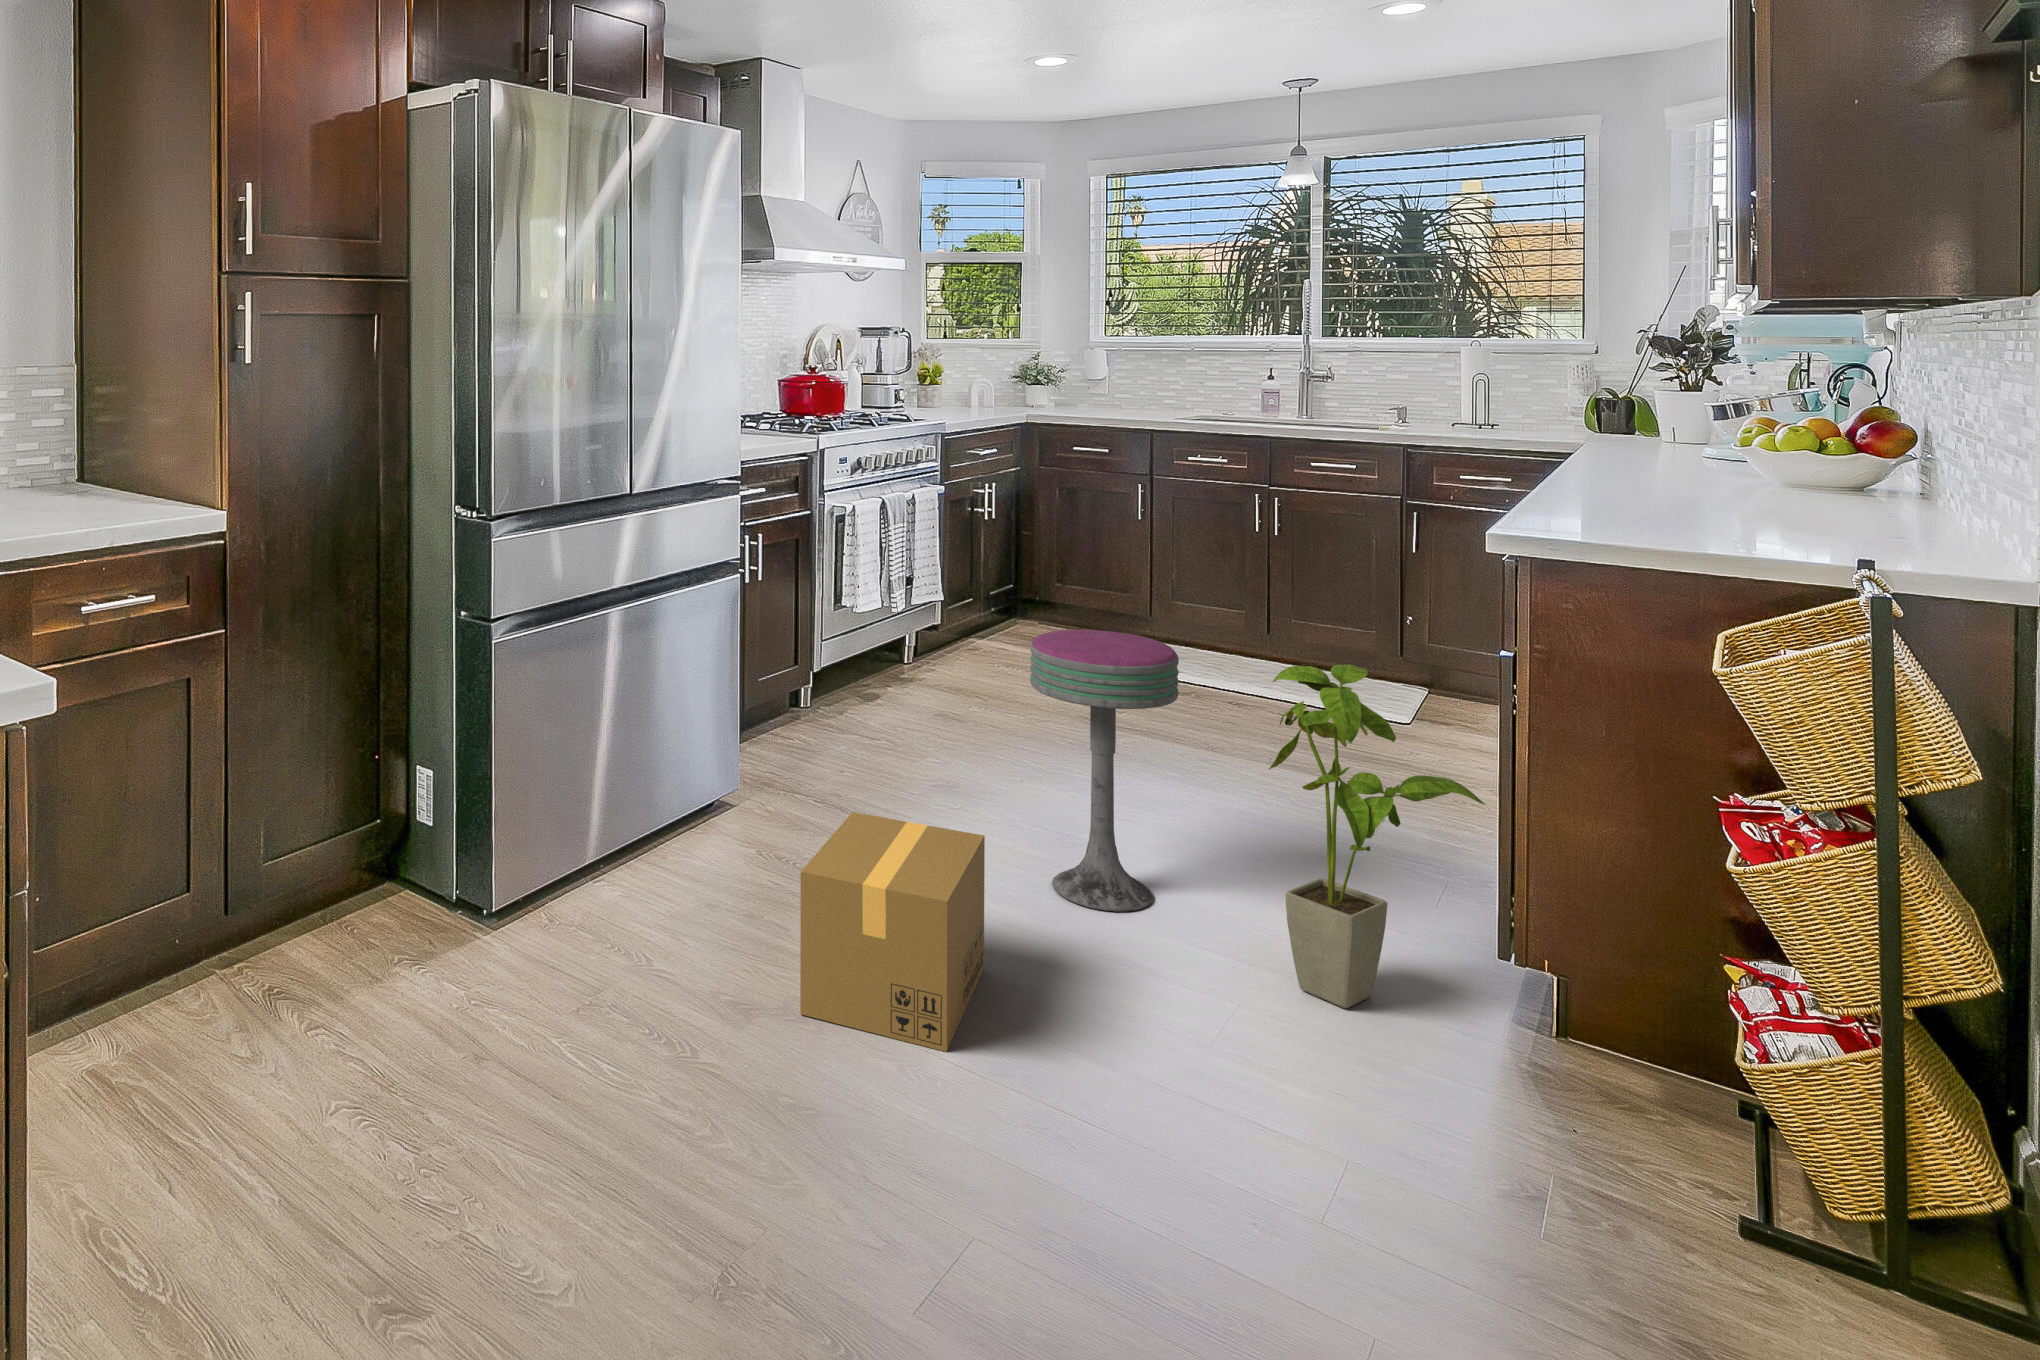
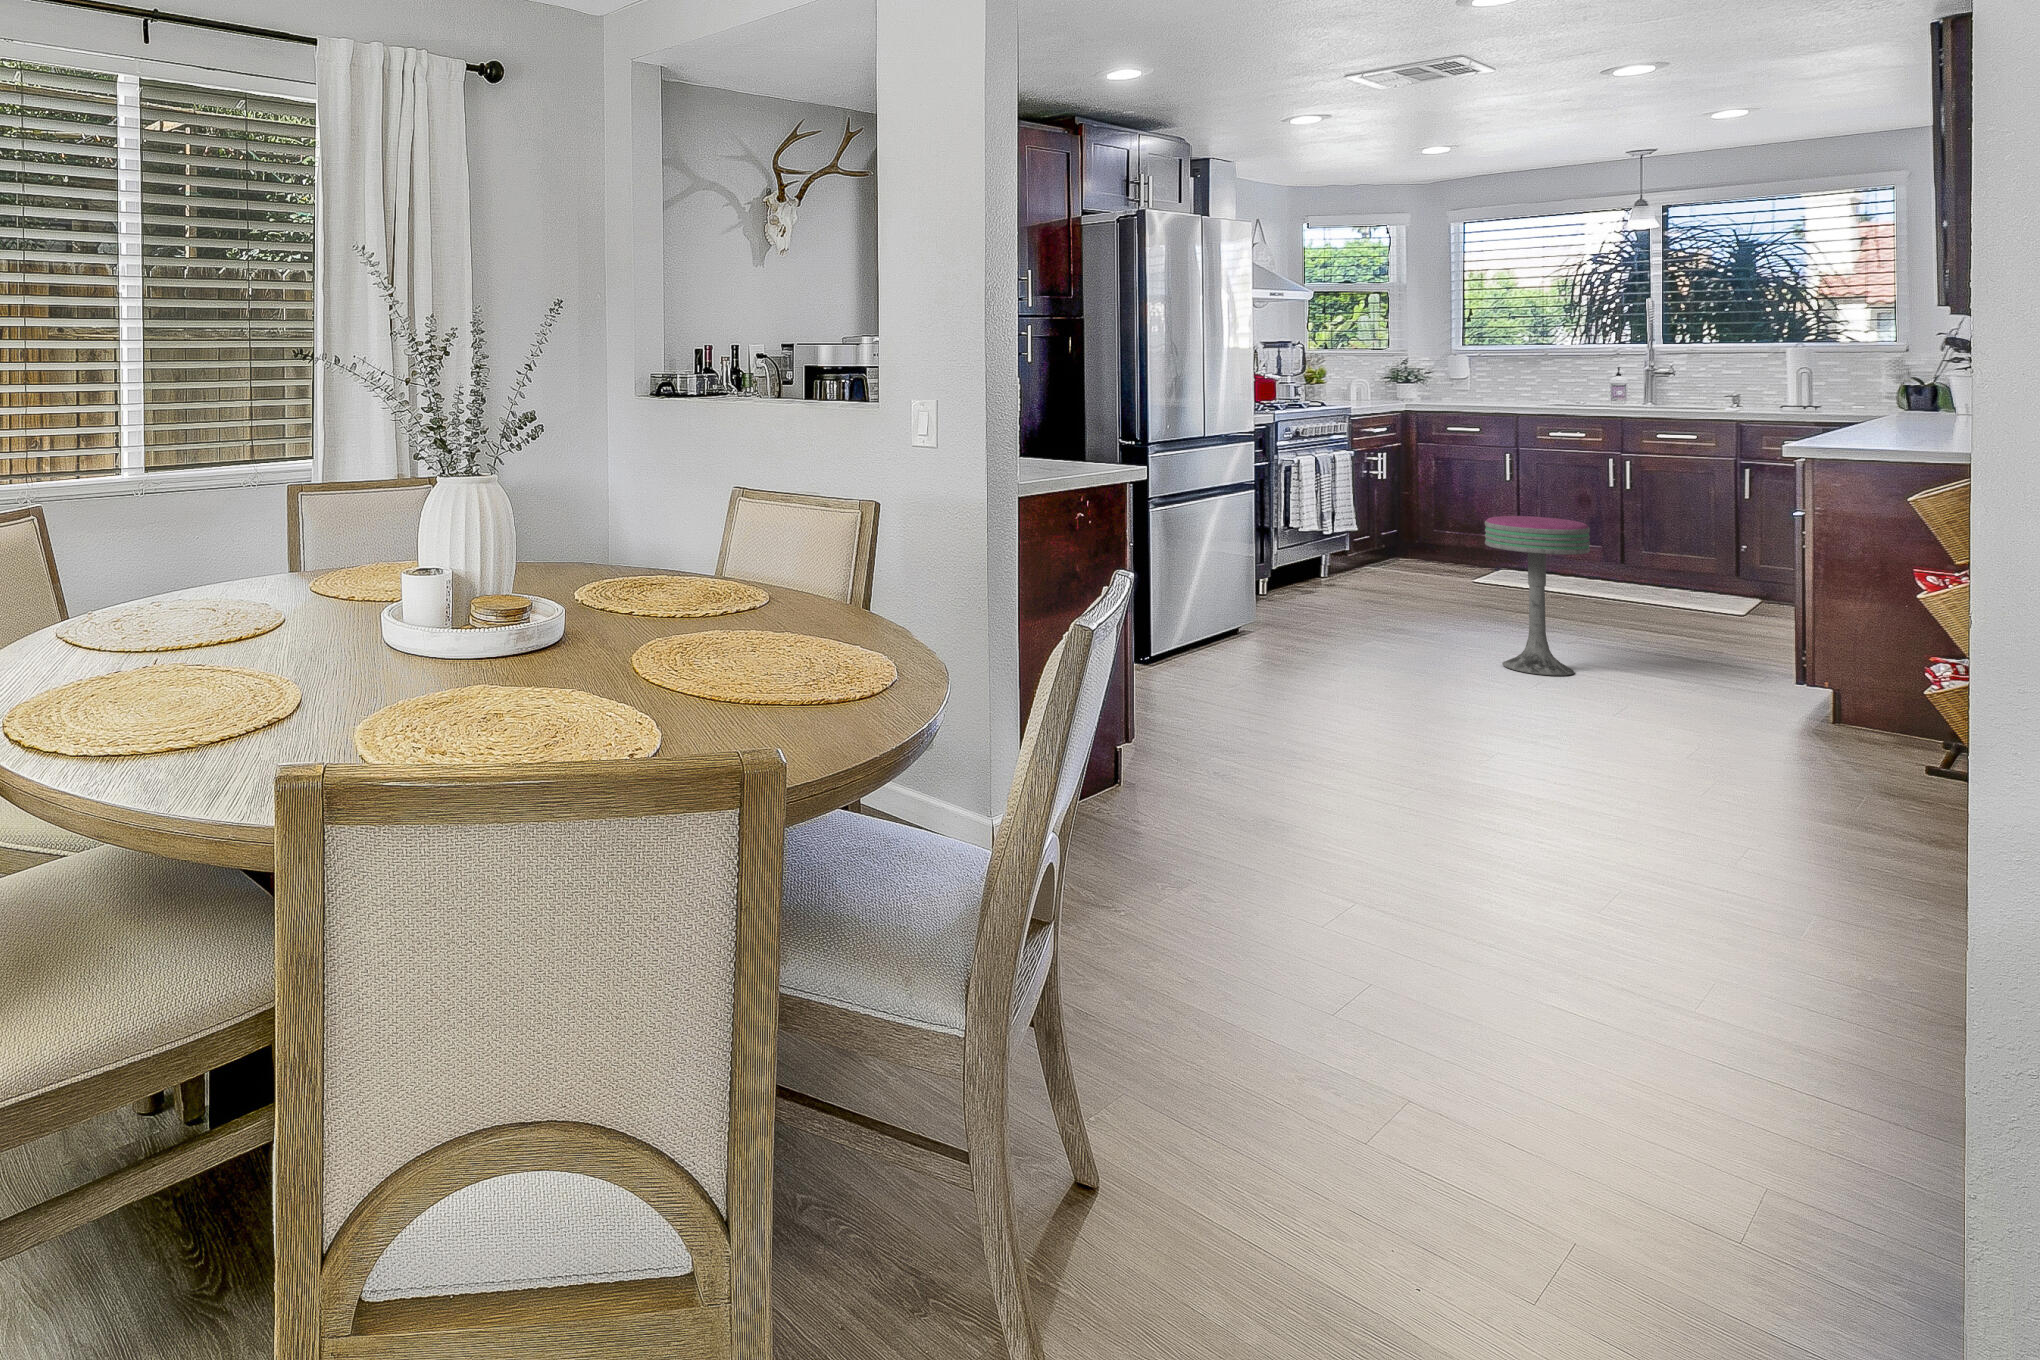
house plant: present [1269,664,1485,1008] -> none [1659,518,1804,709]
cardboard box: present [800,812,985,1052] -> none [1375,606,1476,712]

